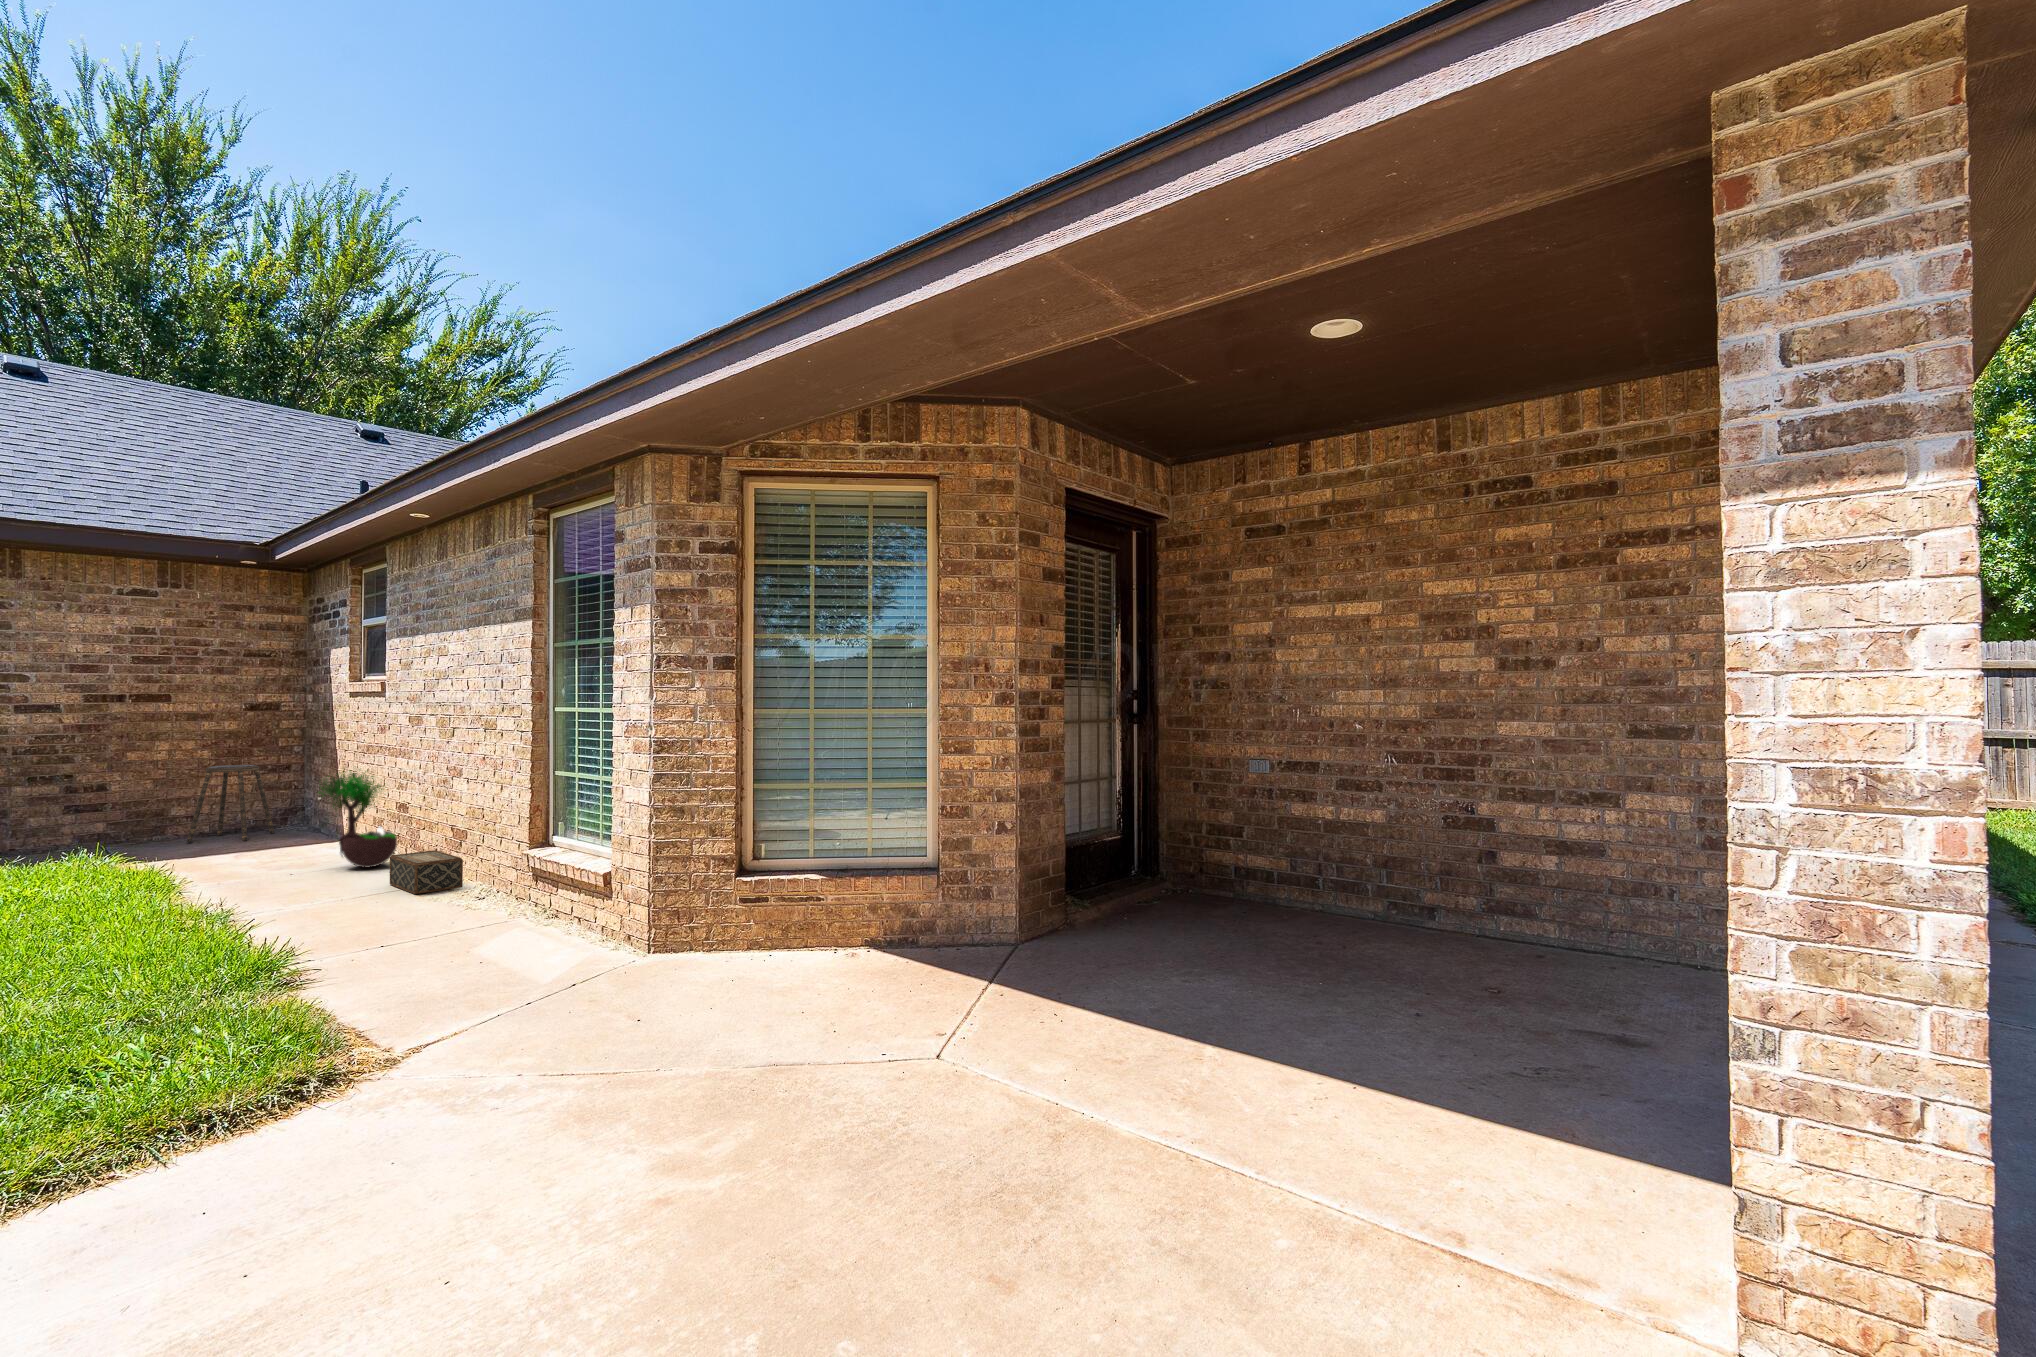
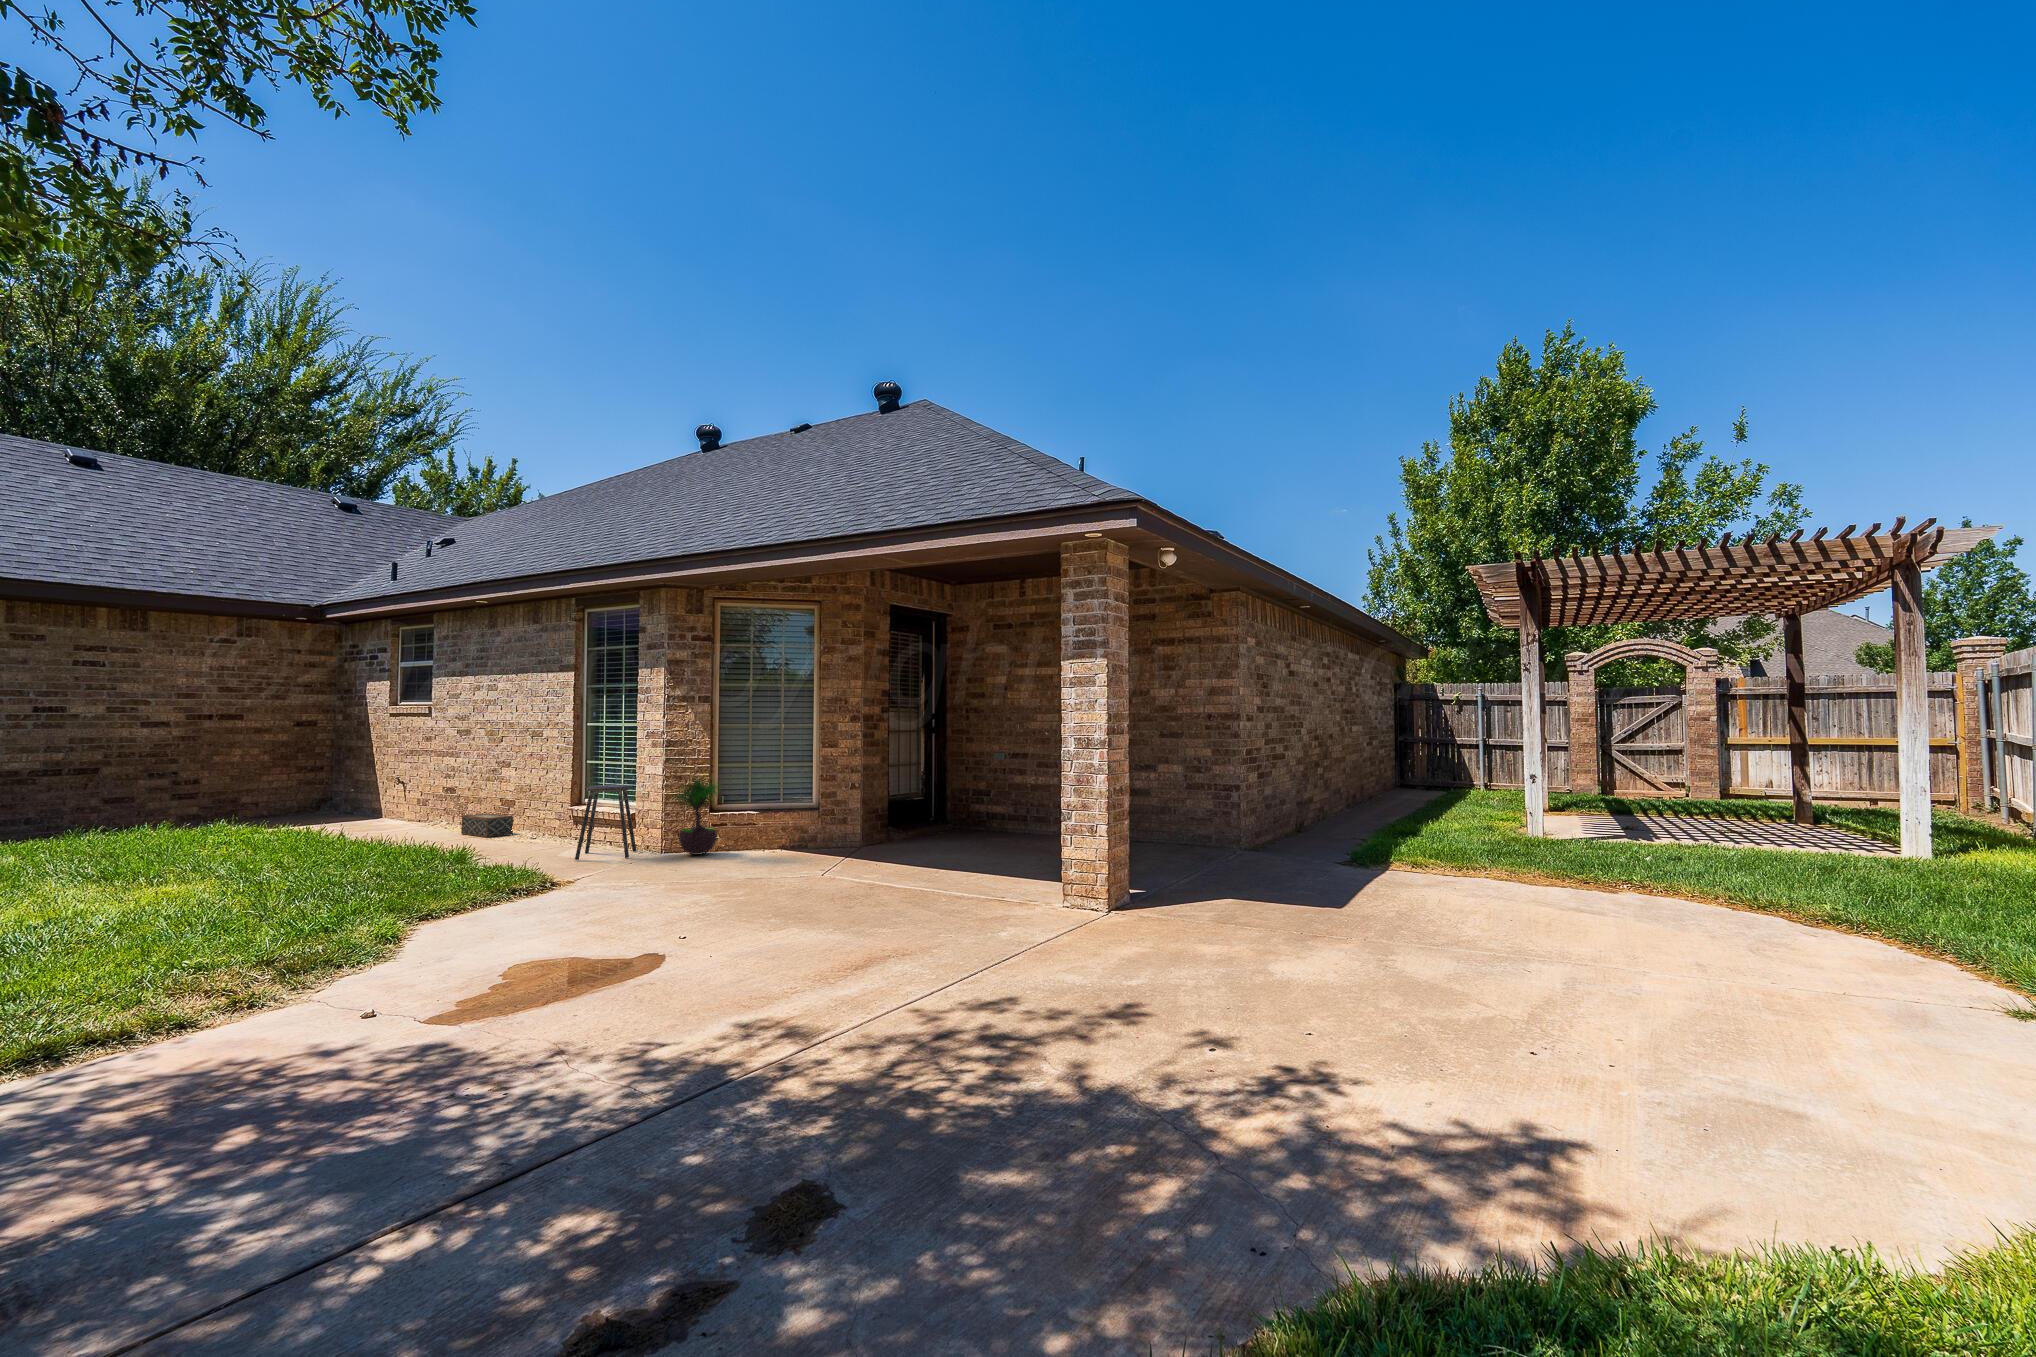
stool: present [187,765,275,842] -> present [575,785,636,860]
potted tree: present [319,769,397,868] -> present [676,779,719,855]

